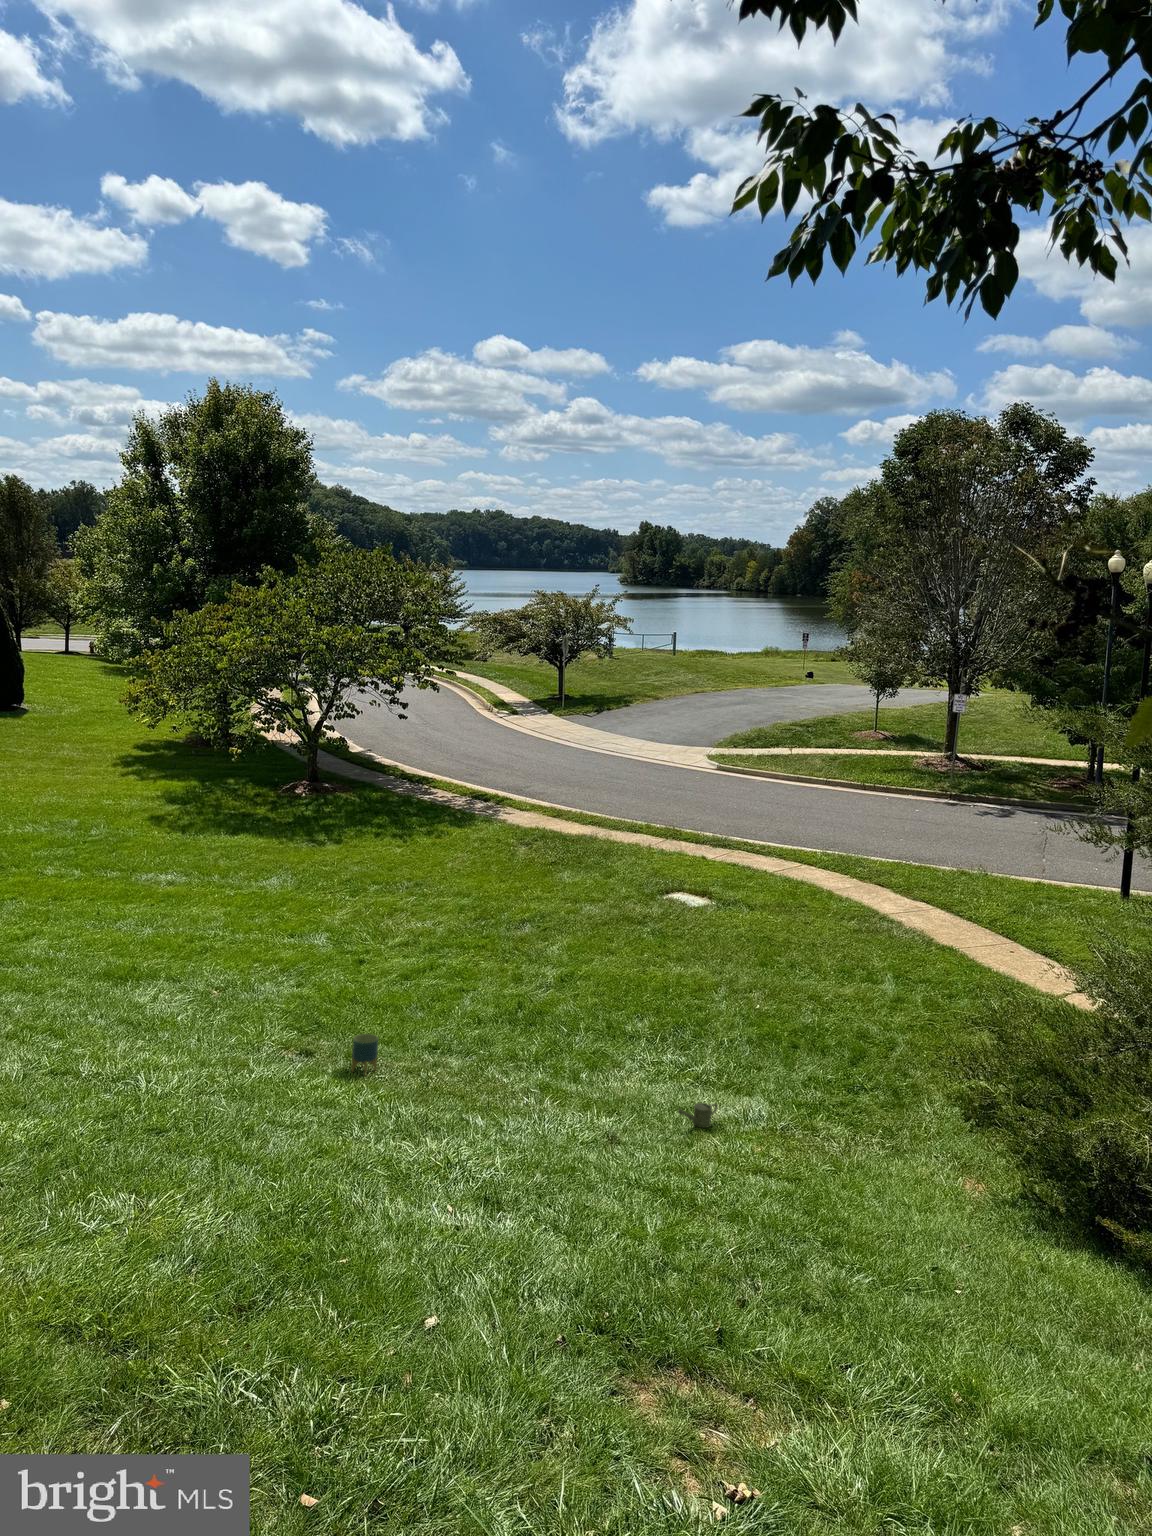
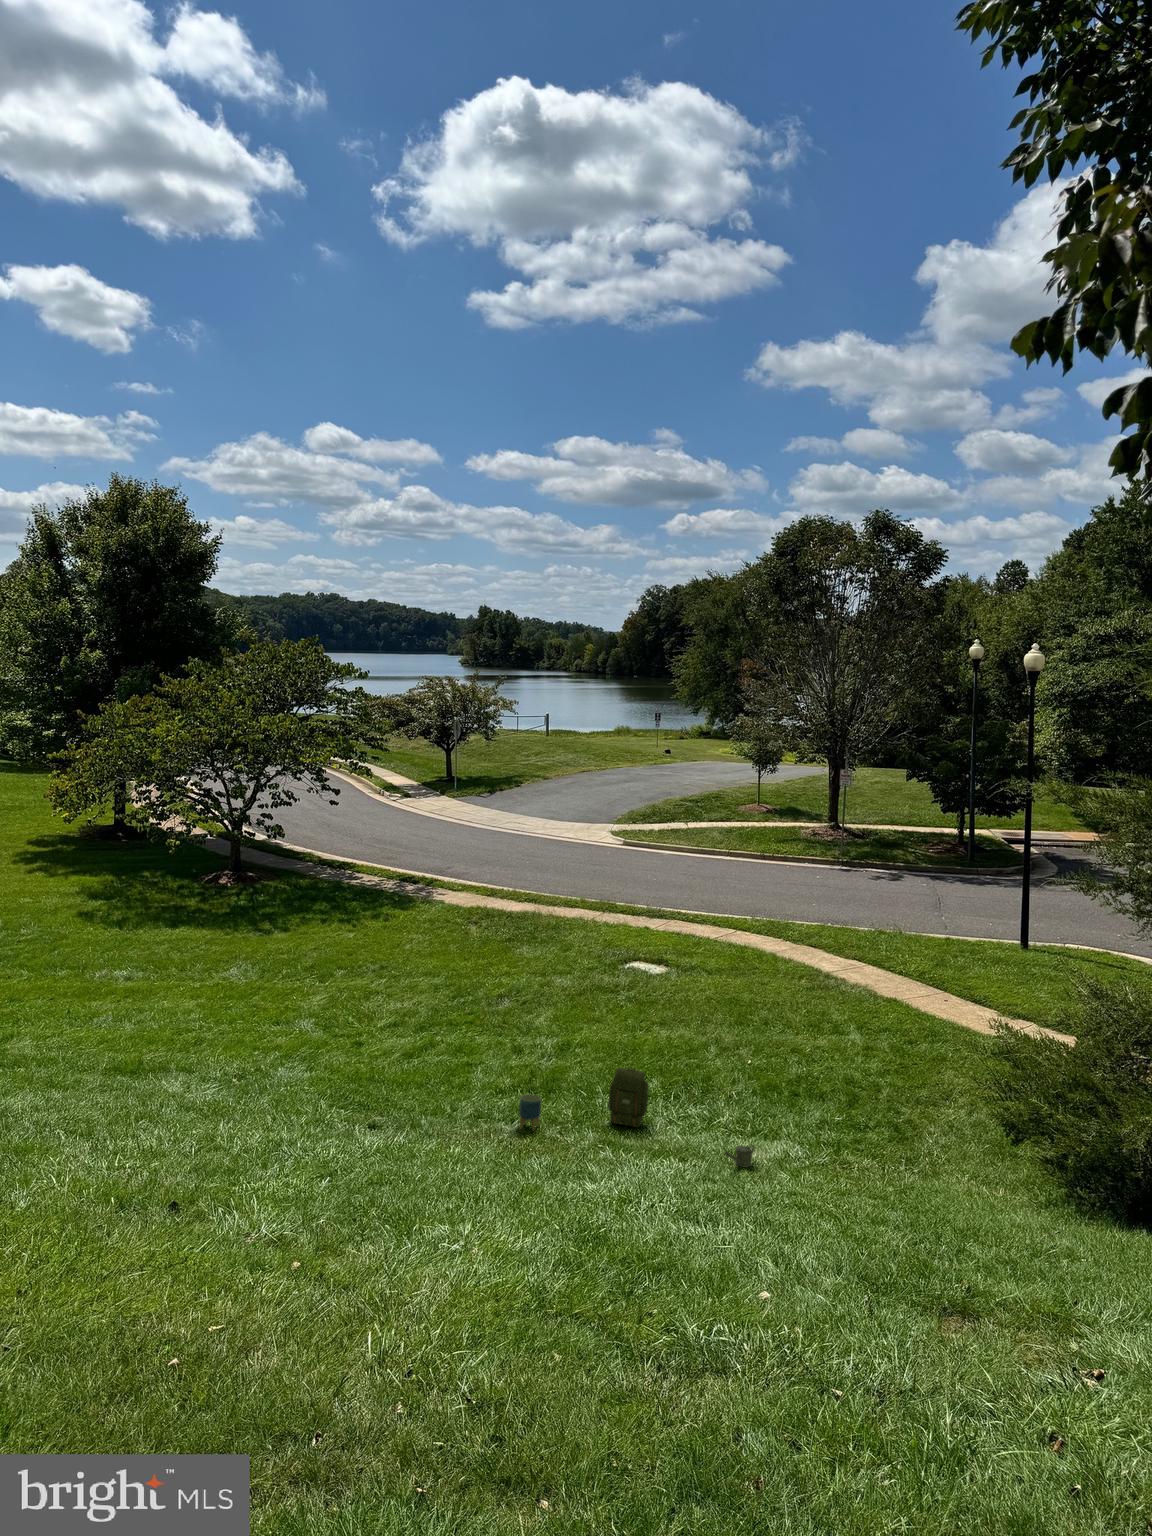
backpack: none [573,1006,618,1072] -> present [608,1068,649,1127]
planter: present [351,1034,378,1075] -> present [519,1094,542,1131]

